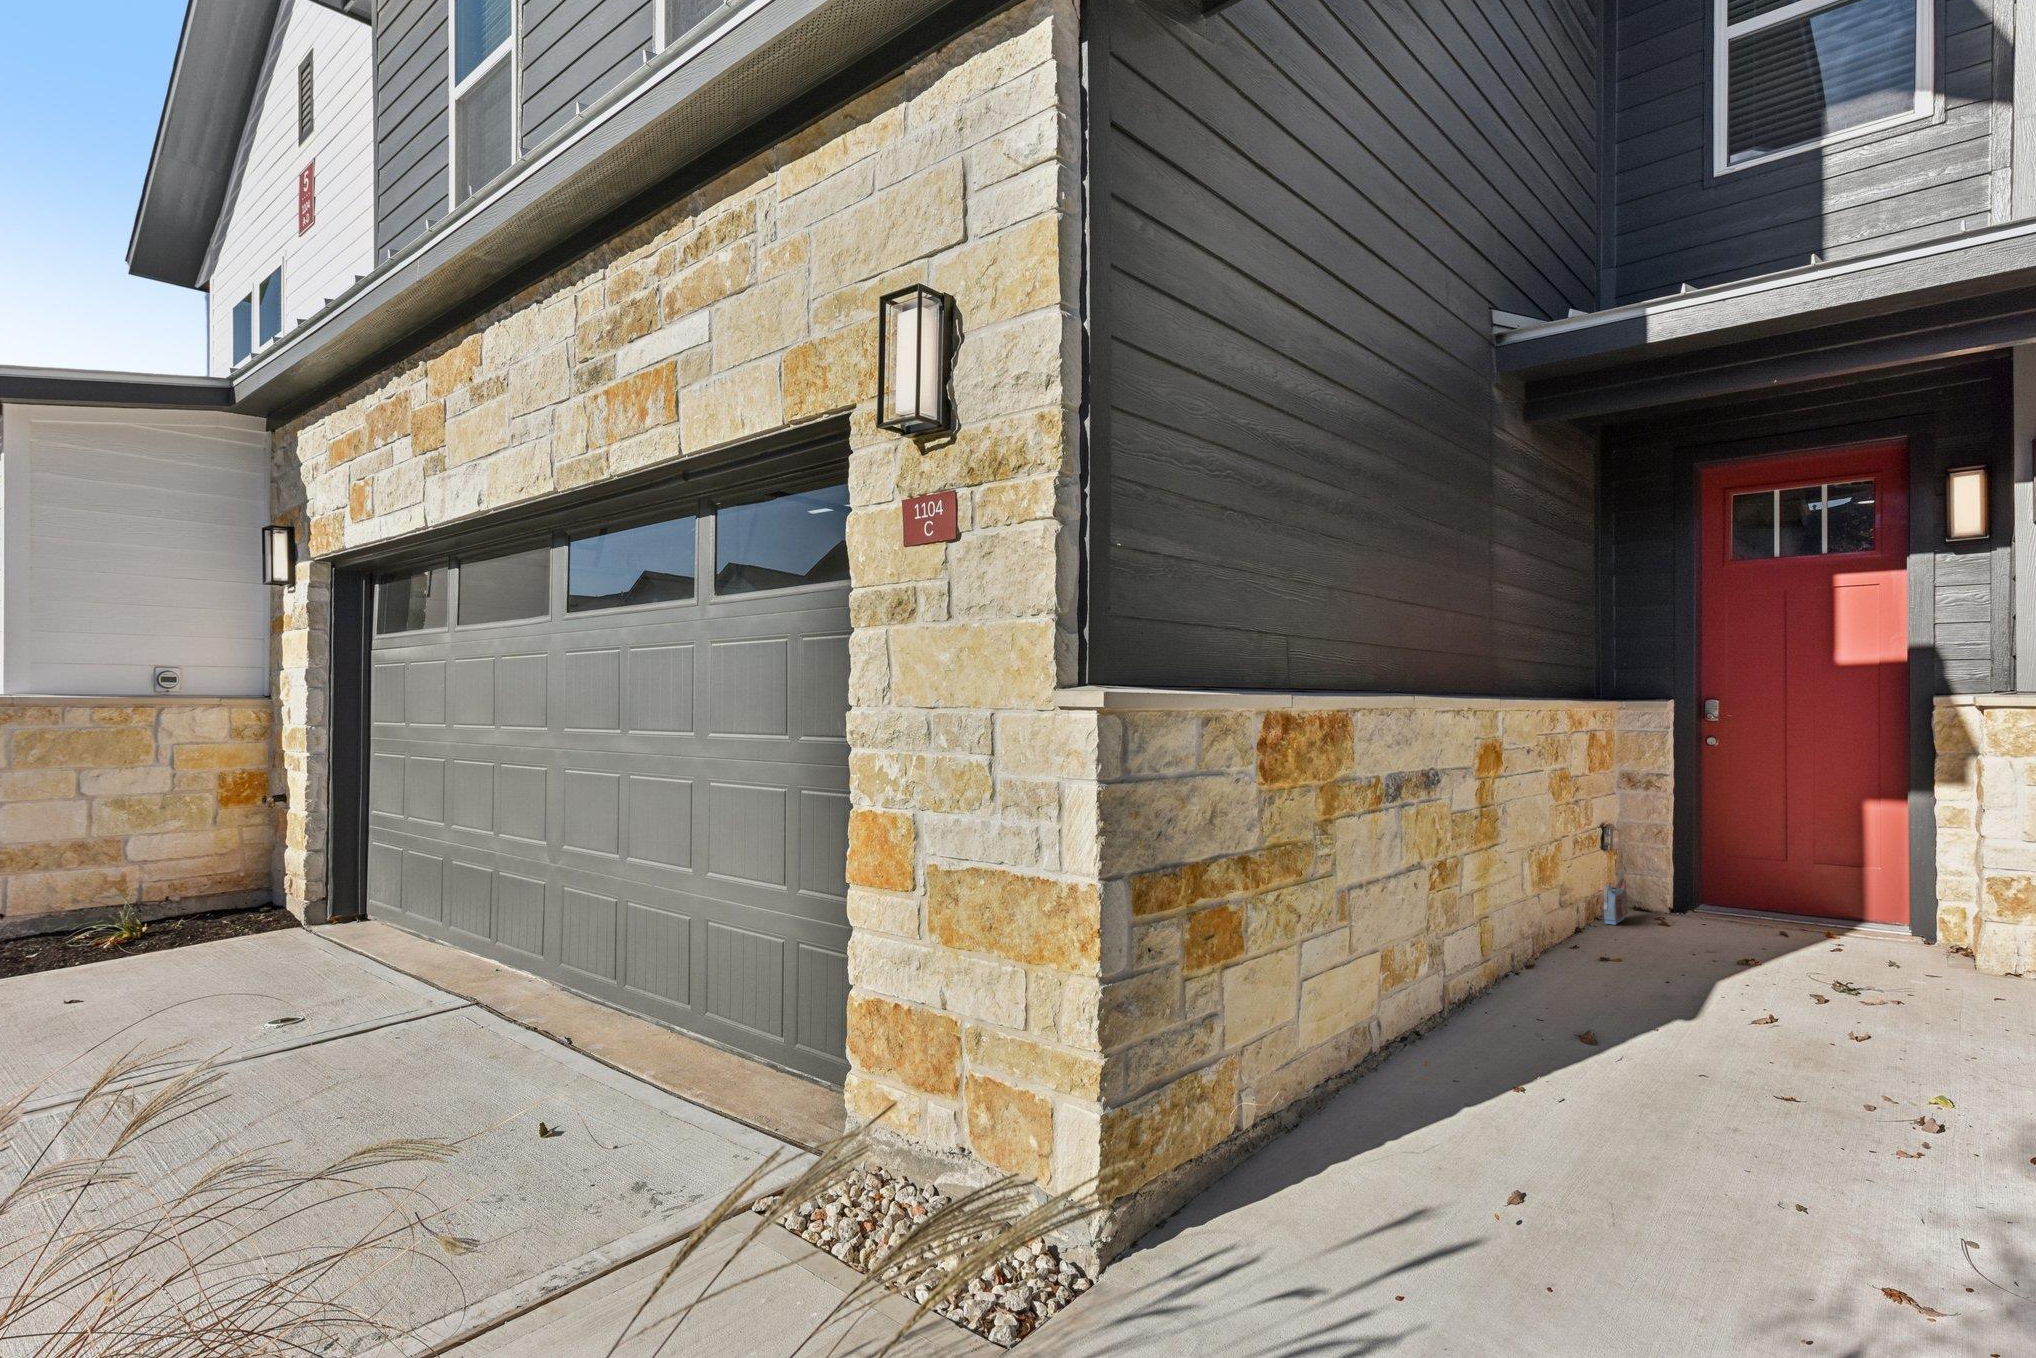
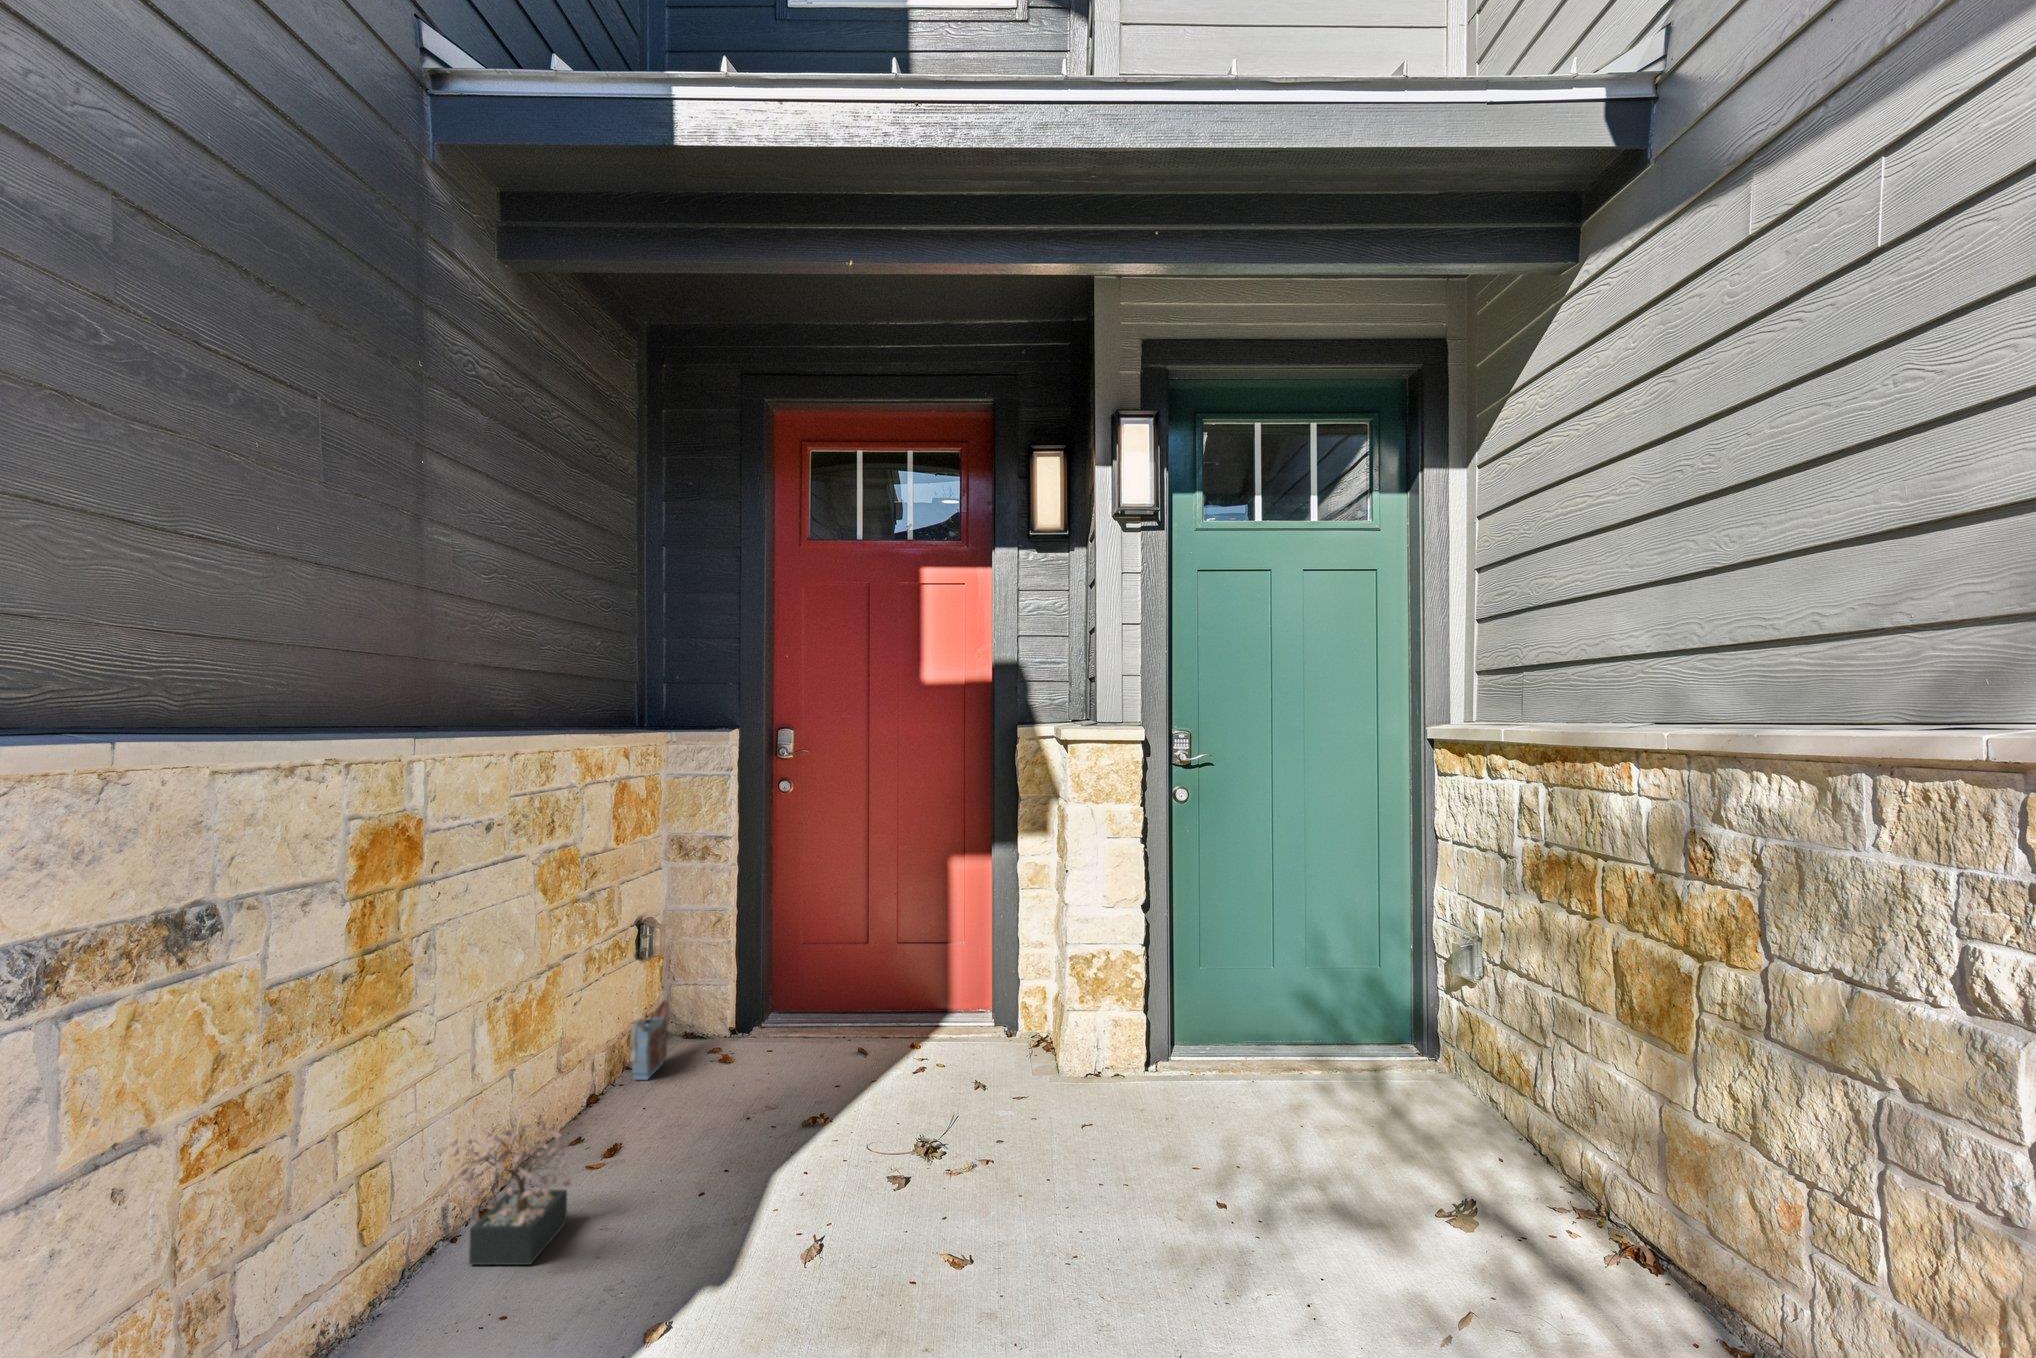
decorative plant: none [1518,911,1585,986] -> present [445,1123,571,1265]

